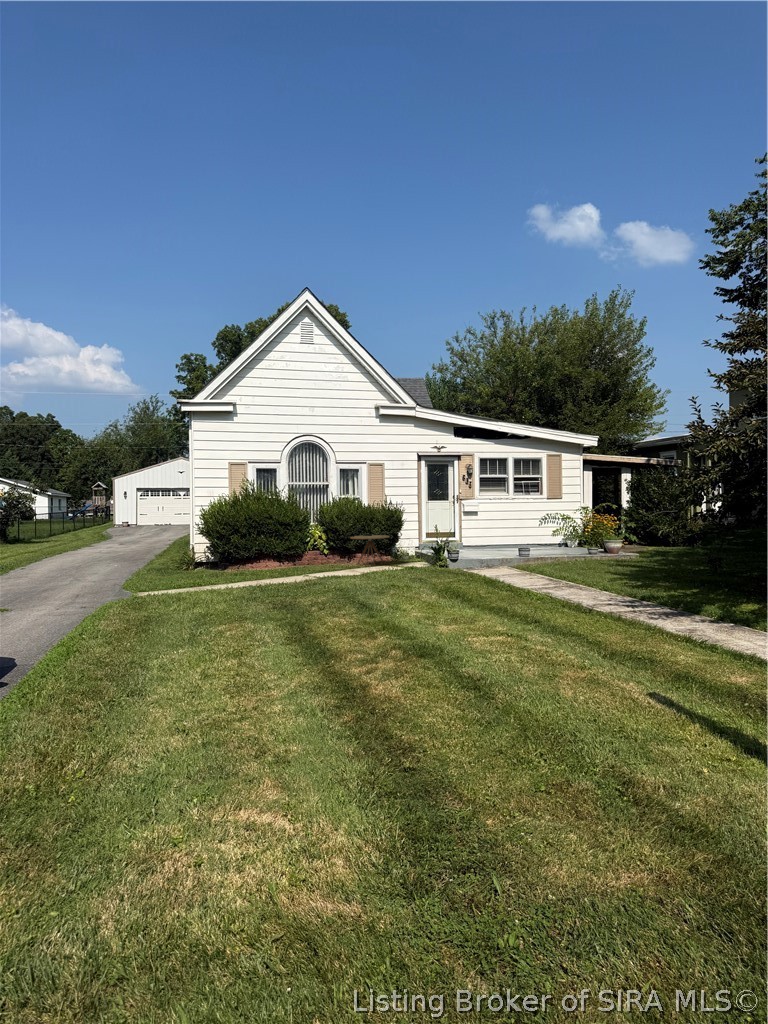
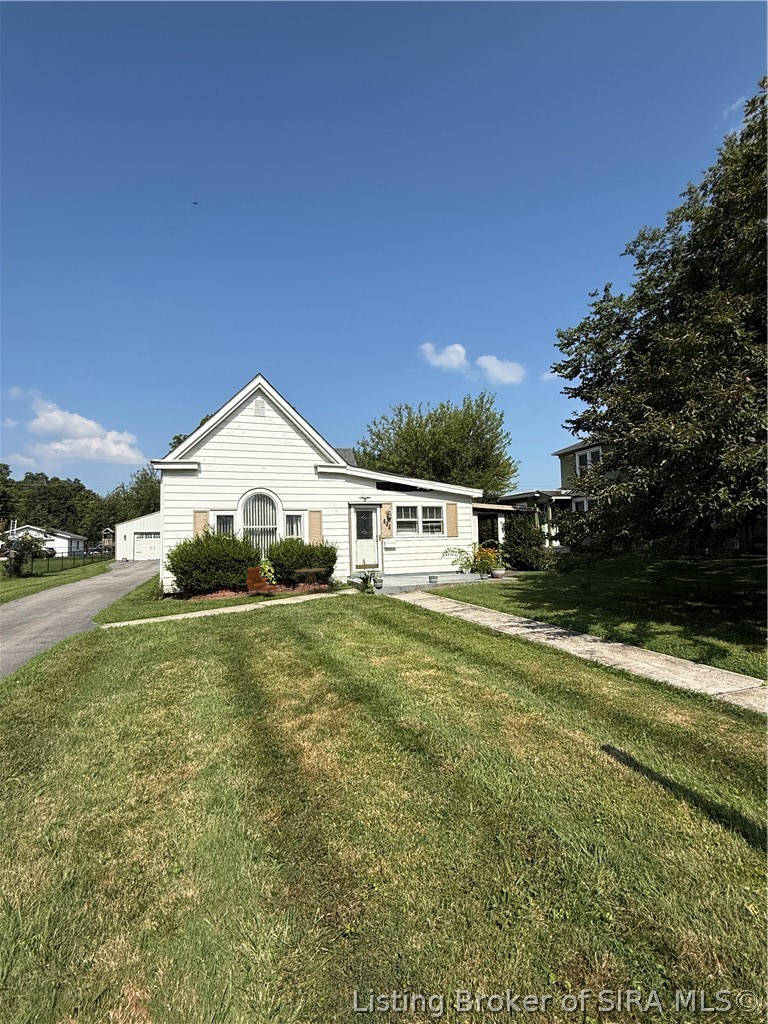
lounge chair: none [292,532,329,568] -> present [246,567,276,597]

